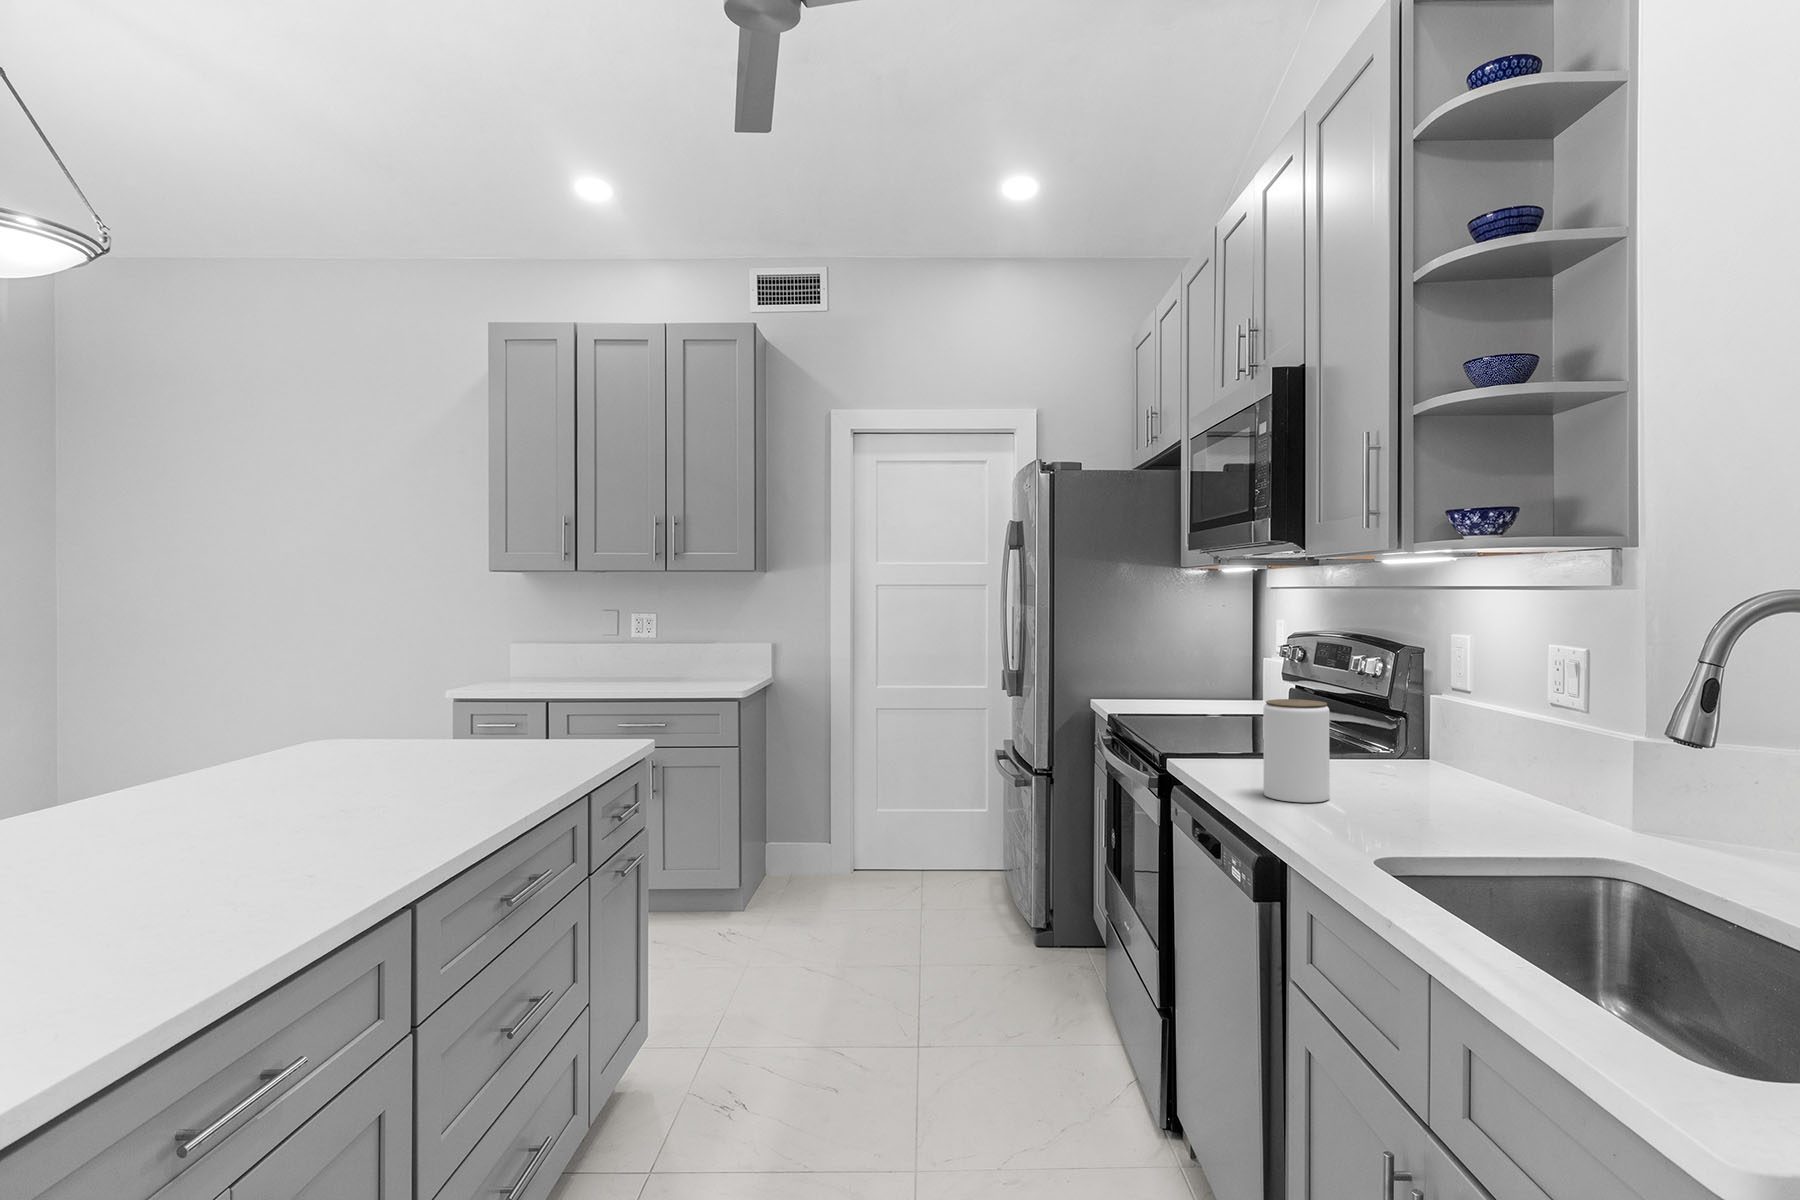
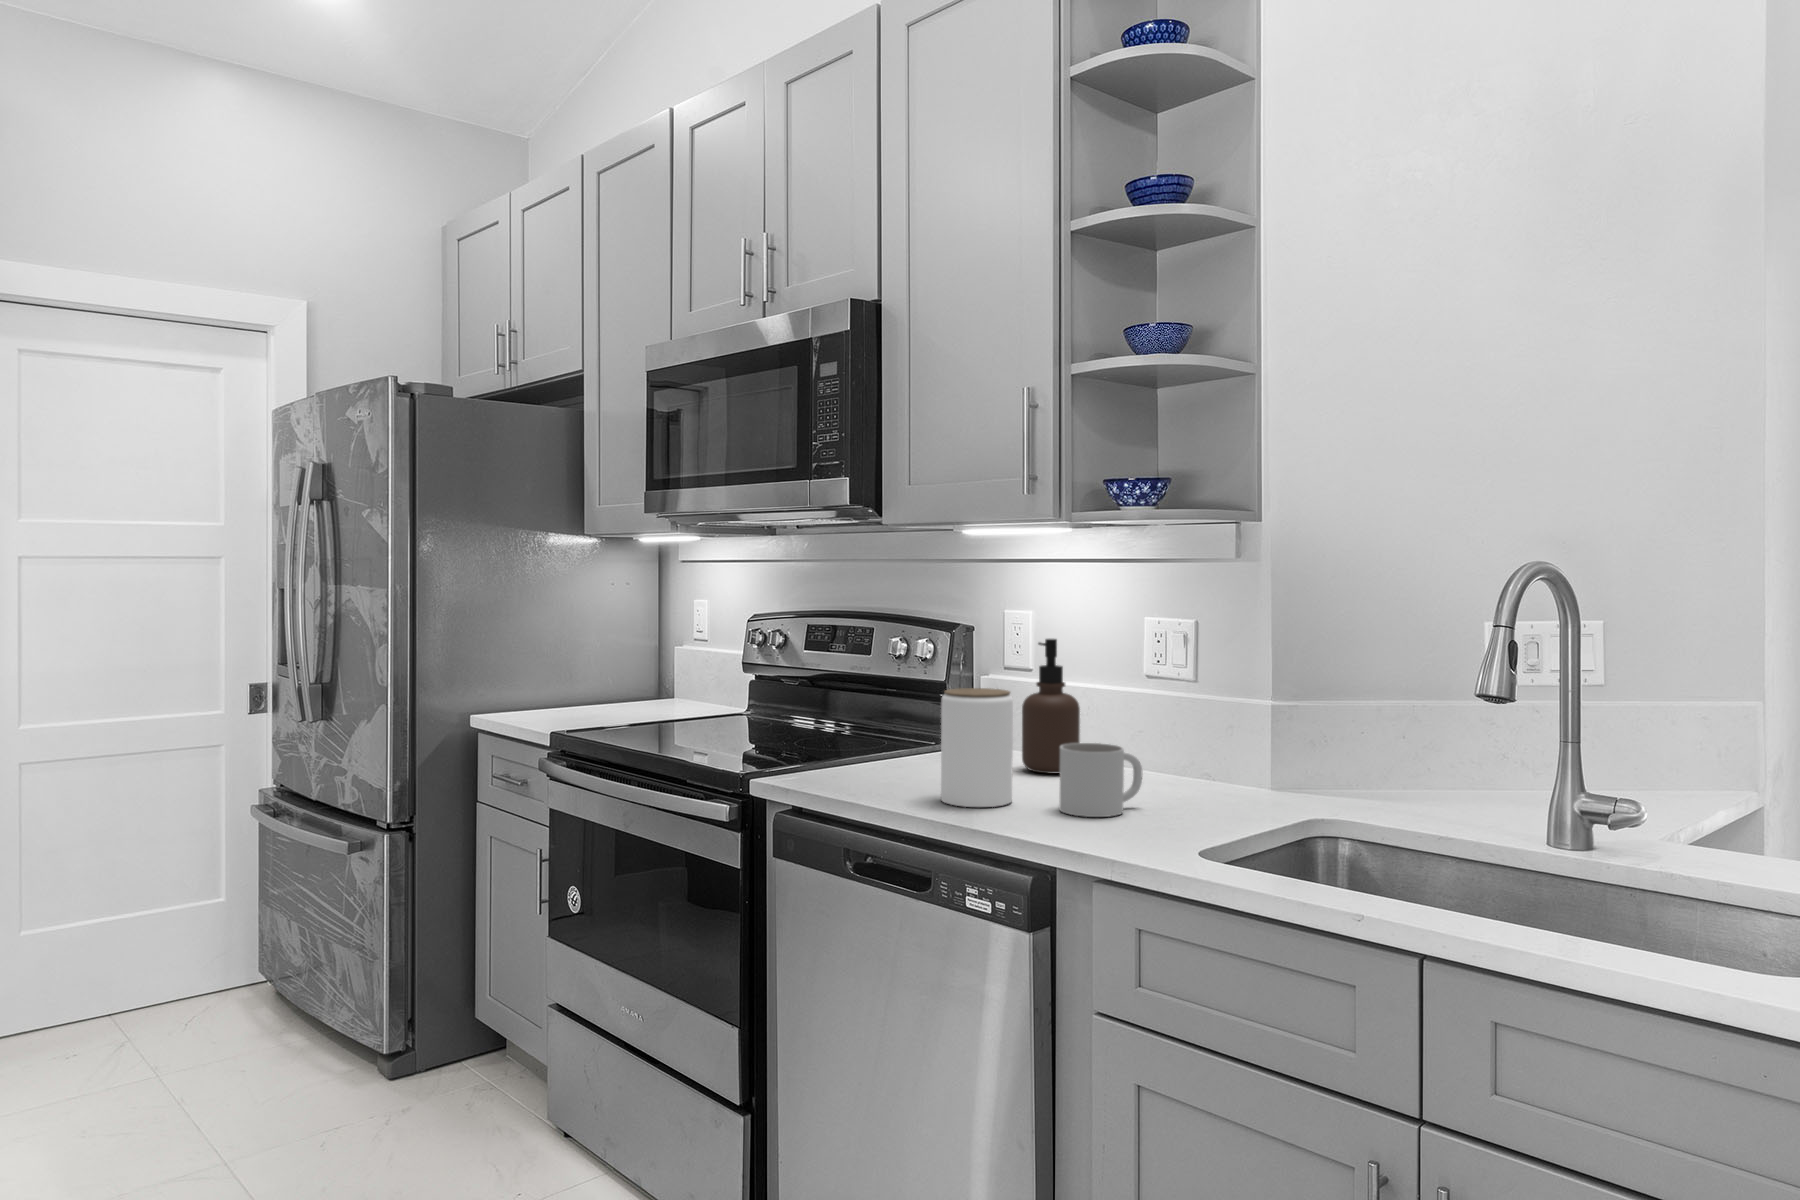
soap dispenser: none [1408,661,1470,789] -> present [1022,639,1080,773]
mug: none [1346,755,1438,824] -> present [1059,743,1142,817]

